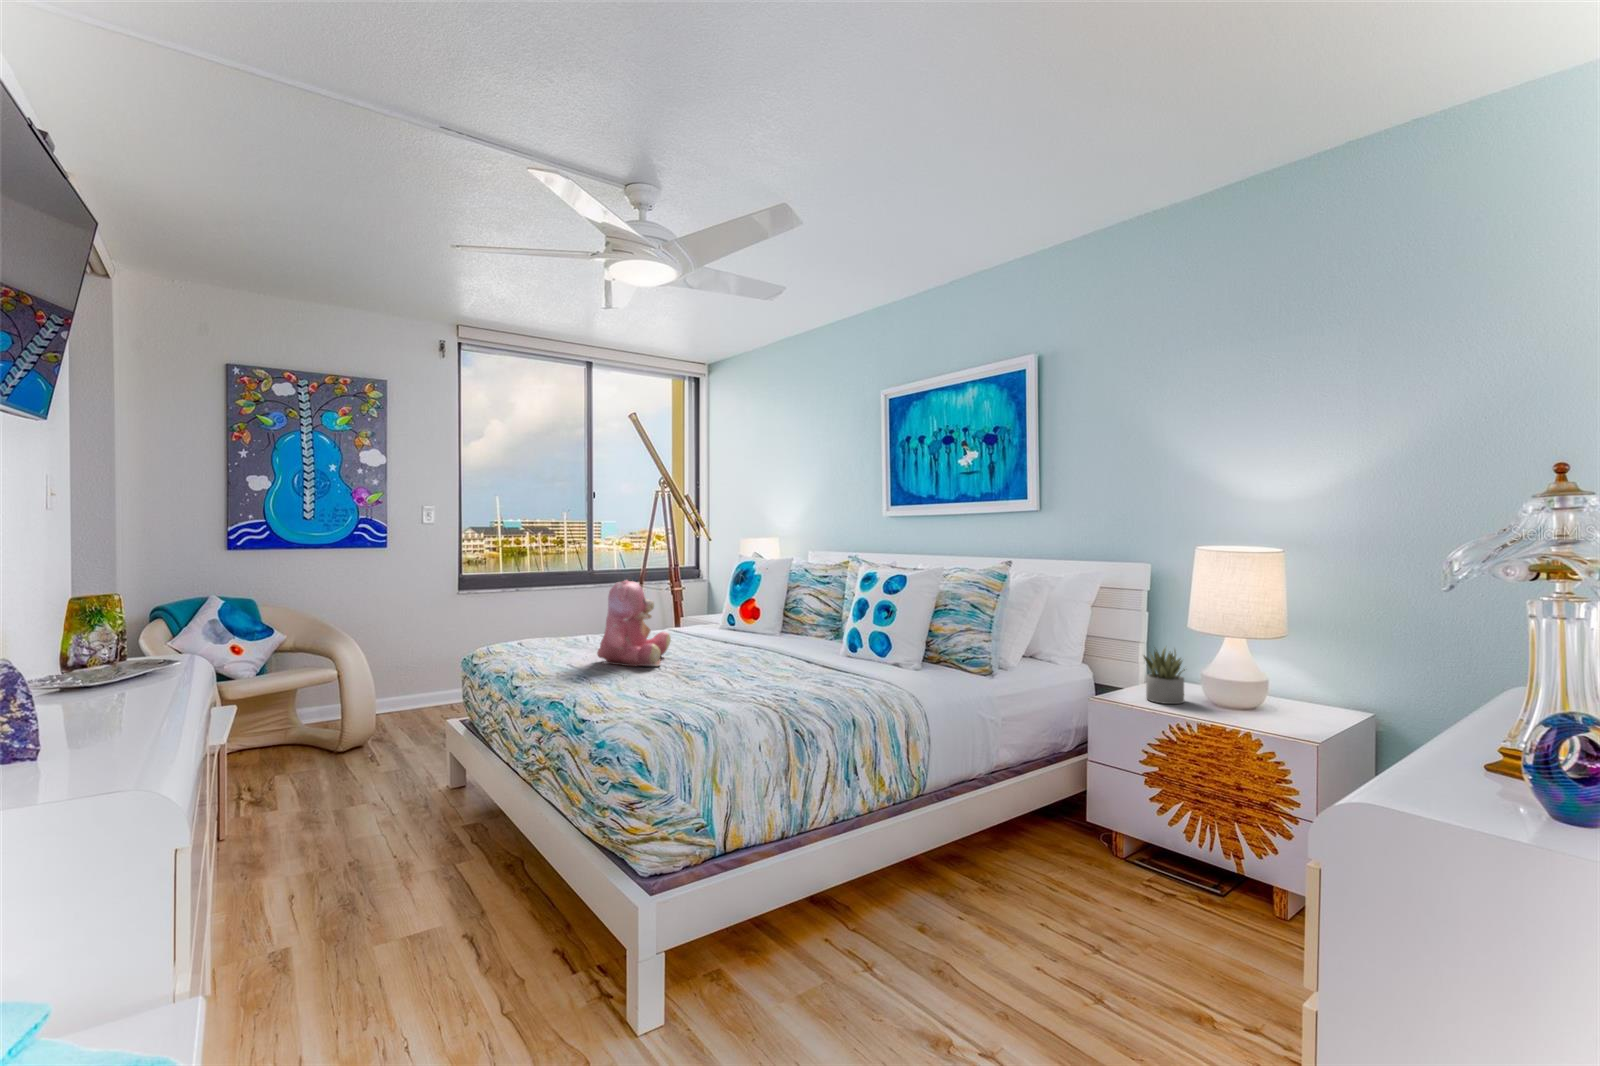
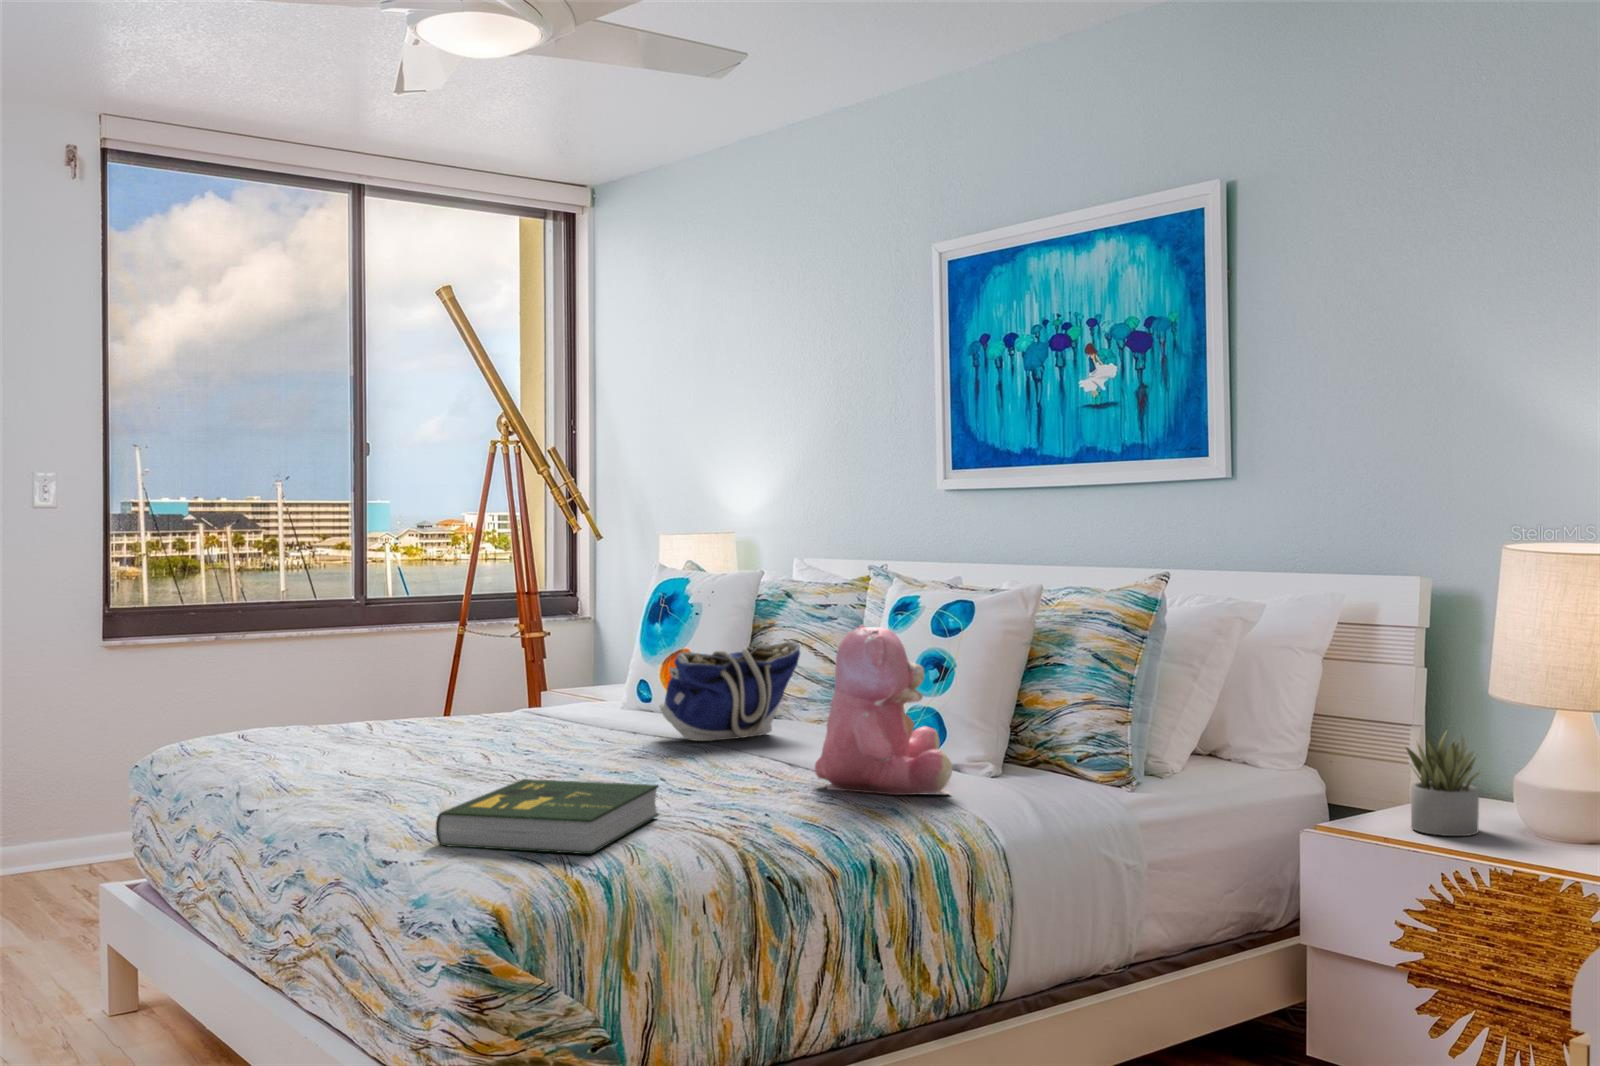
teddy bear: present [597,580,671,666] -> present [815,624,952,795]
tote bag: none [739,595,813,648] -> present [660,641,800,741]
book: none [611,671,736,717] -> present [436,779,659,854]

